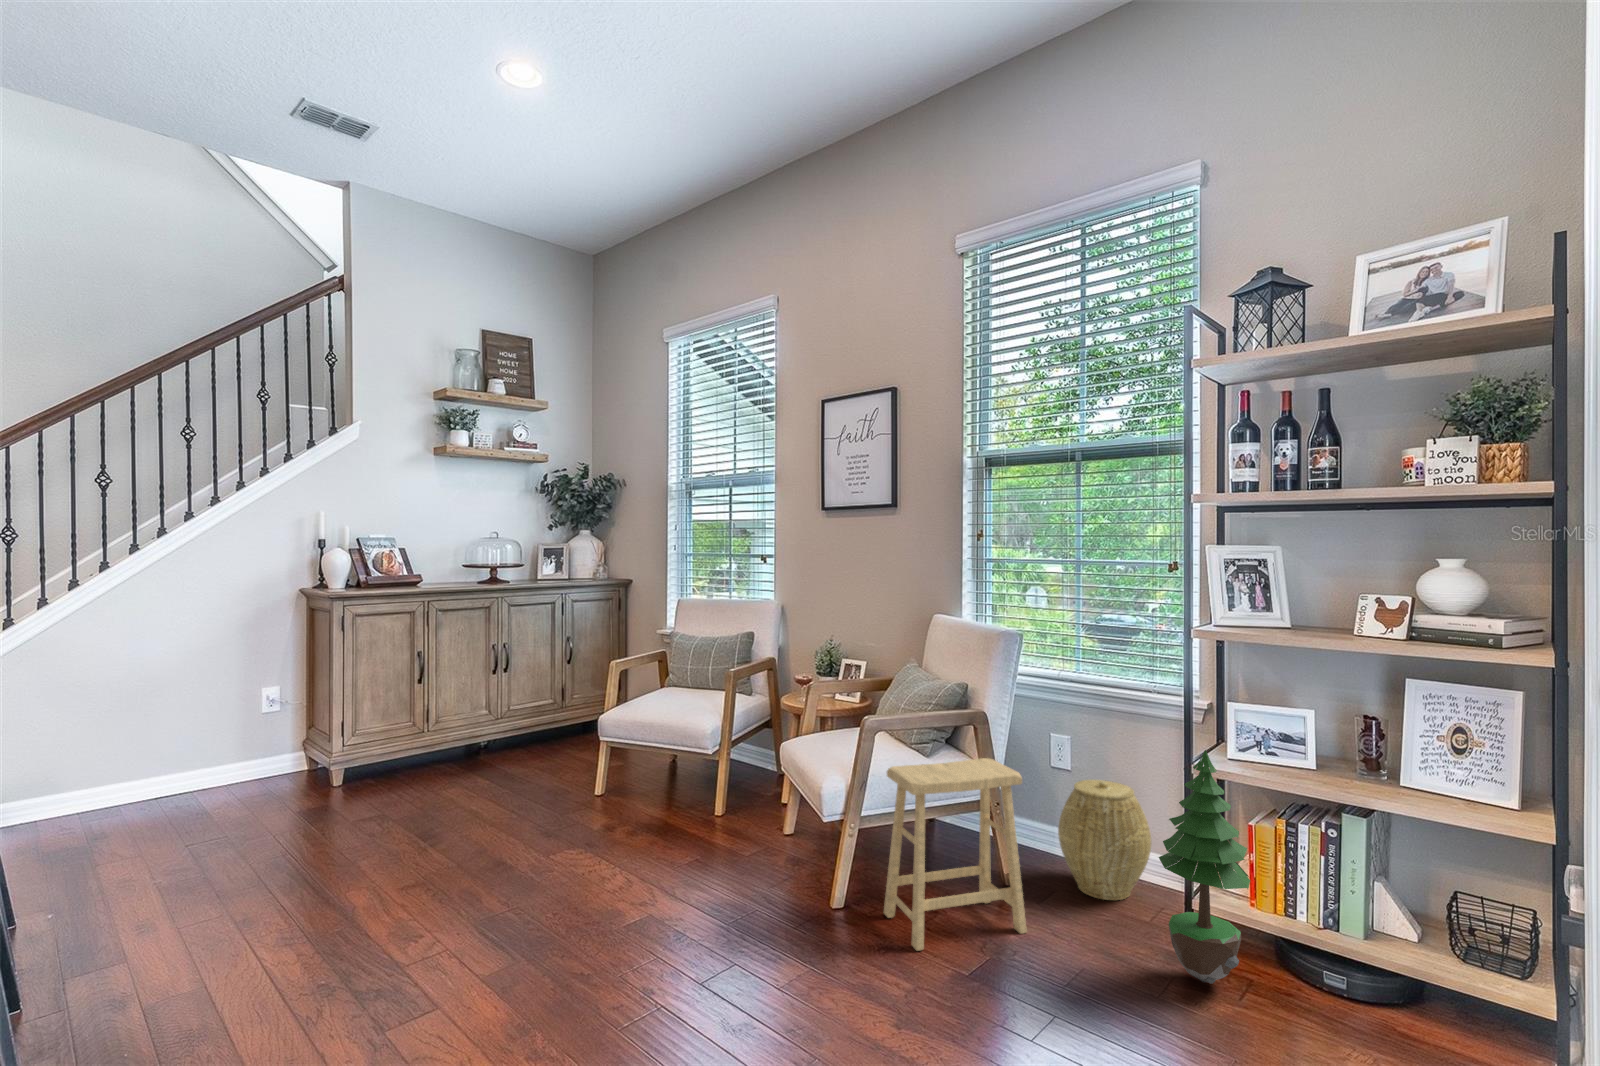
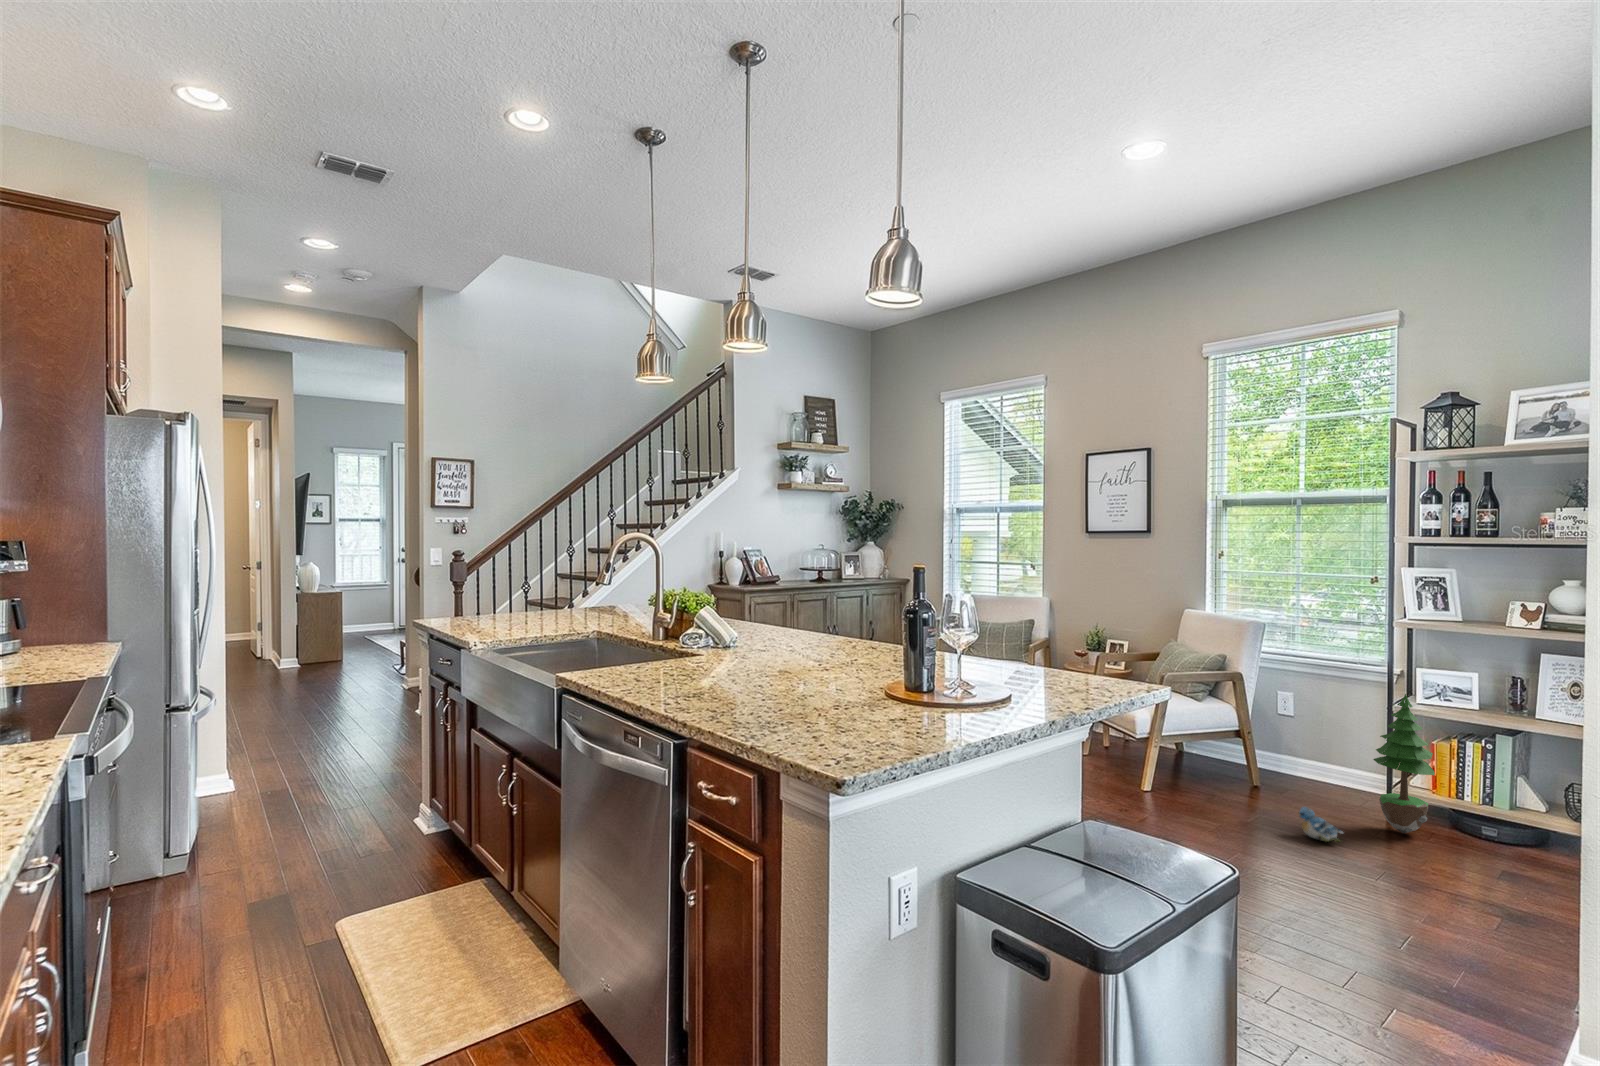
footstool: present [884,758,1026,951] -> none [1179,702,1278,813]
woven basket: present [1058,780,1151,900] -> none [1290,720,1358,796]
plush toy: none [1038,949,1105,1018] -> present [1299,807,1343,842]

